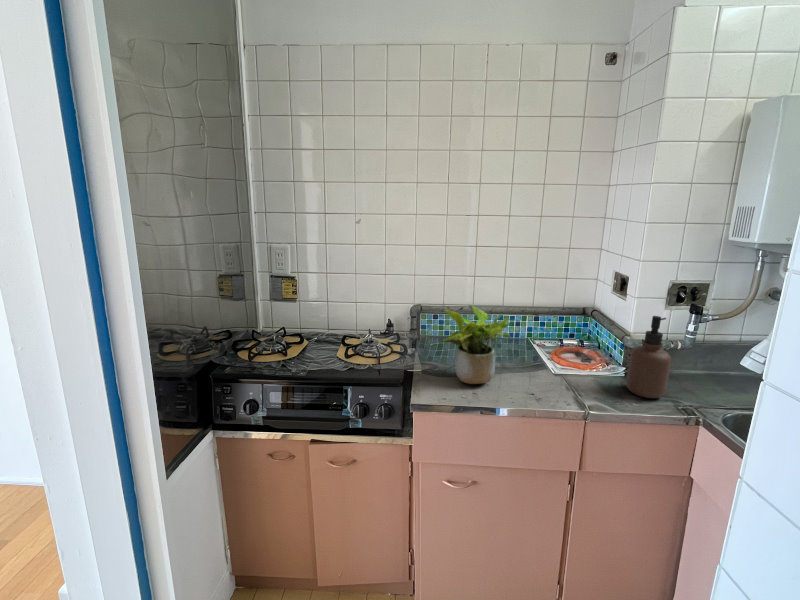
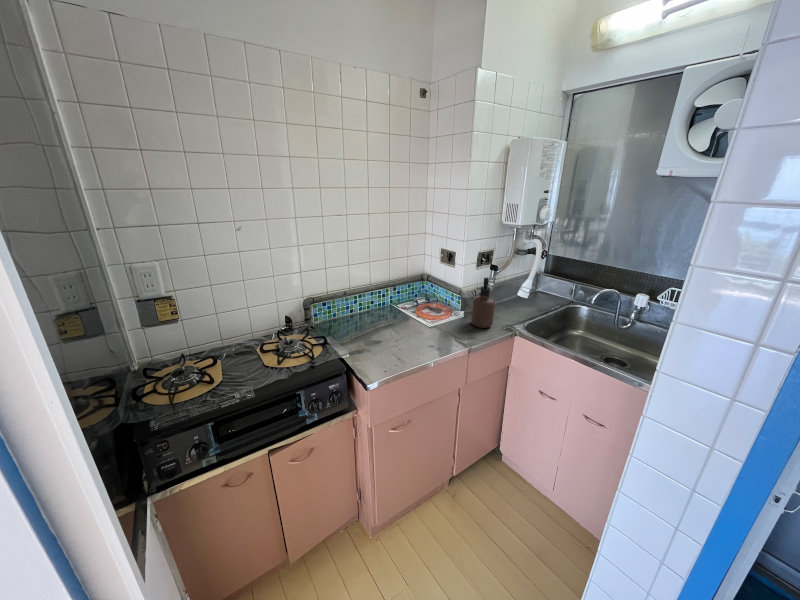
potted plant: present [441,305,510,384] -> none [361,293,413,354]

